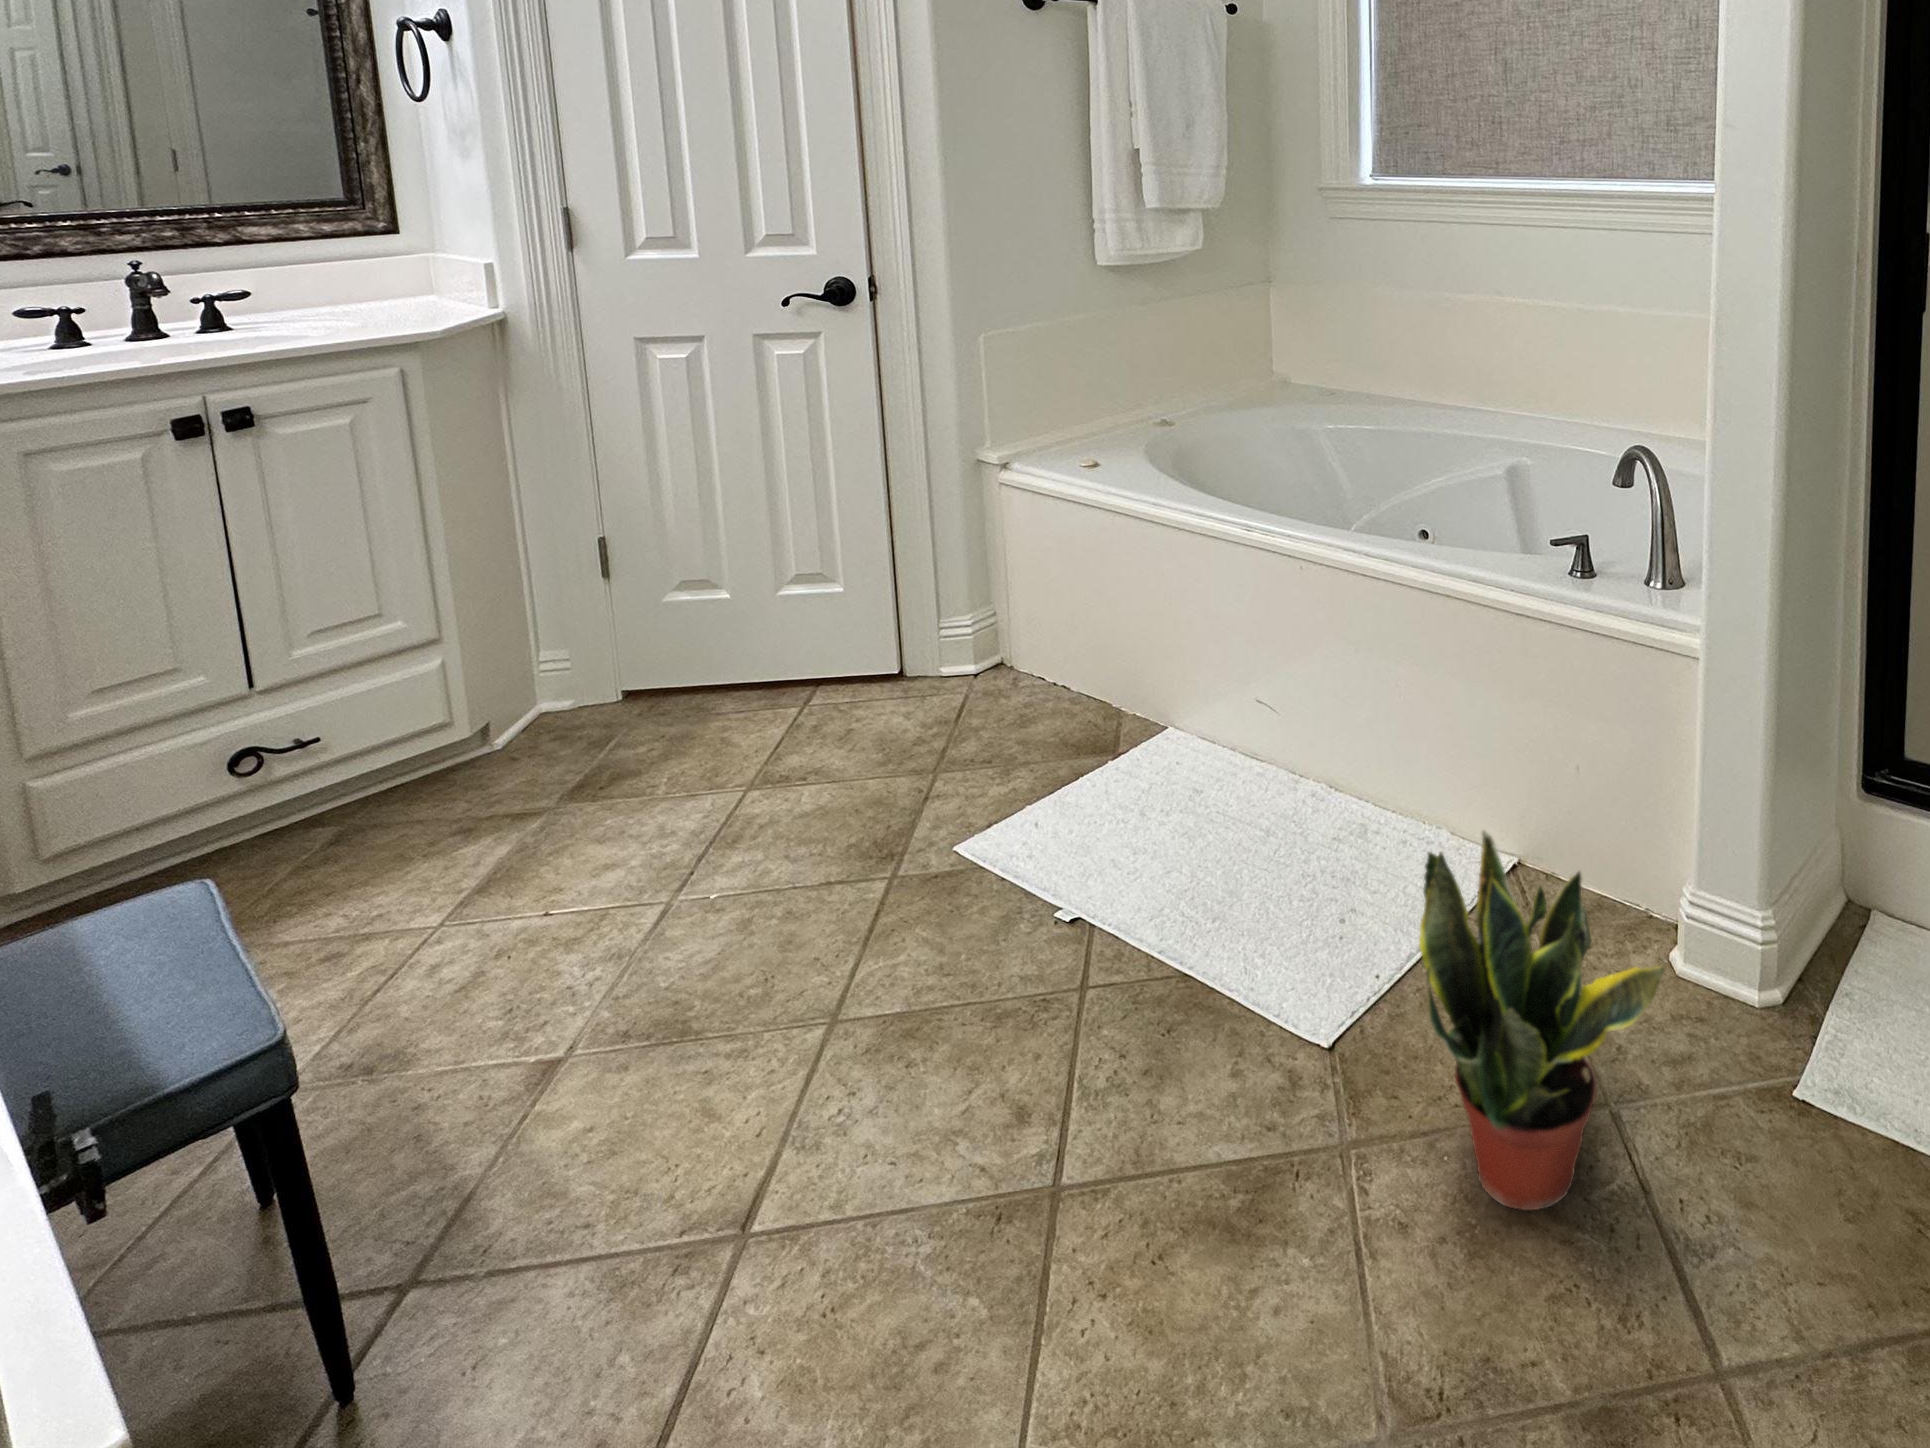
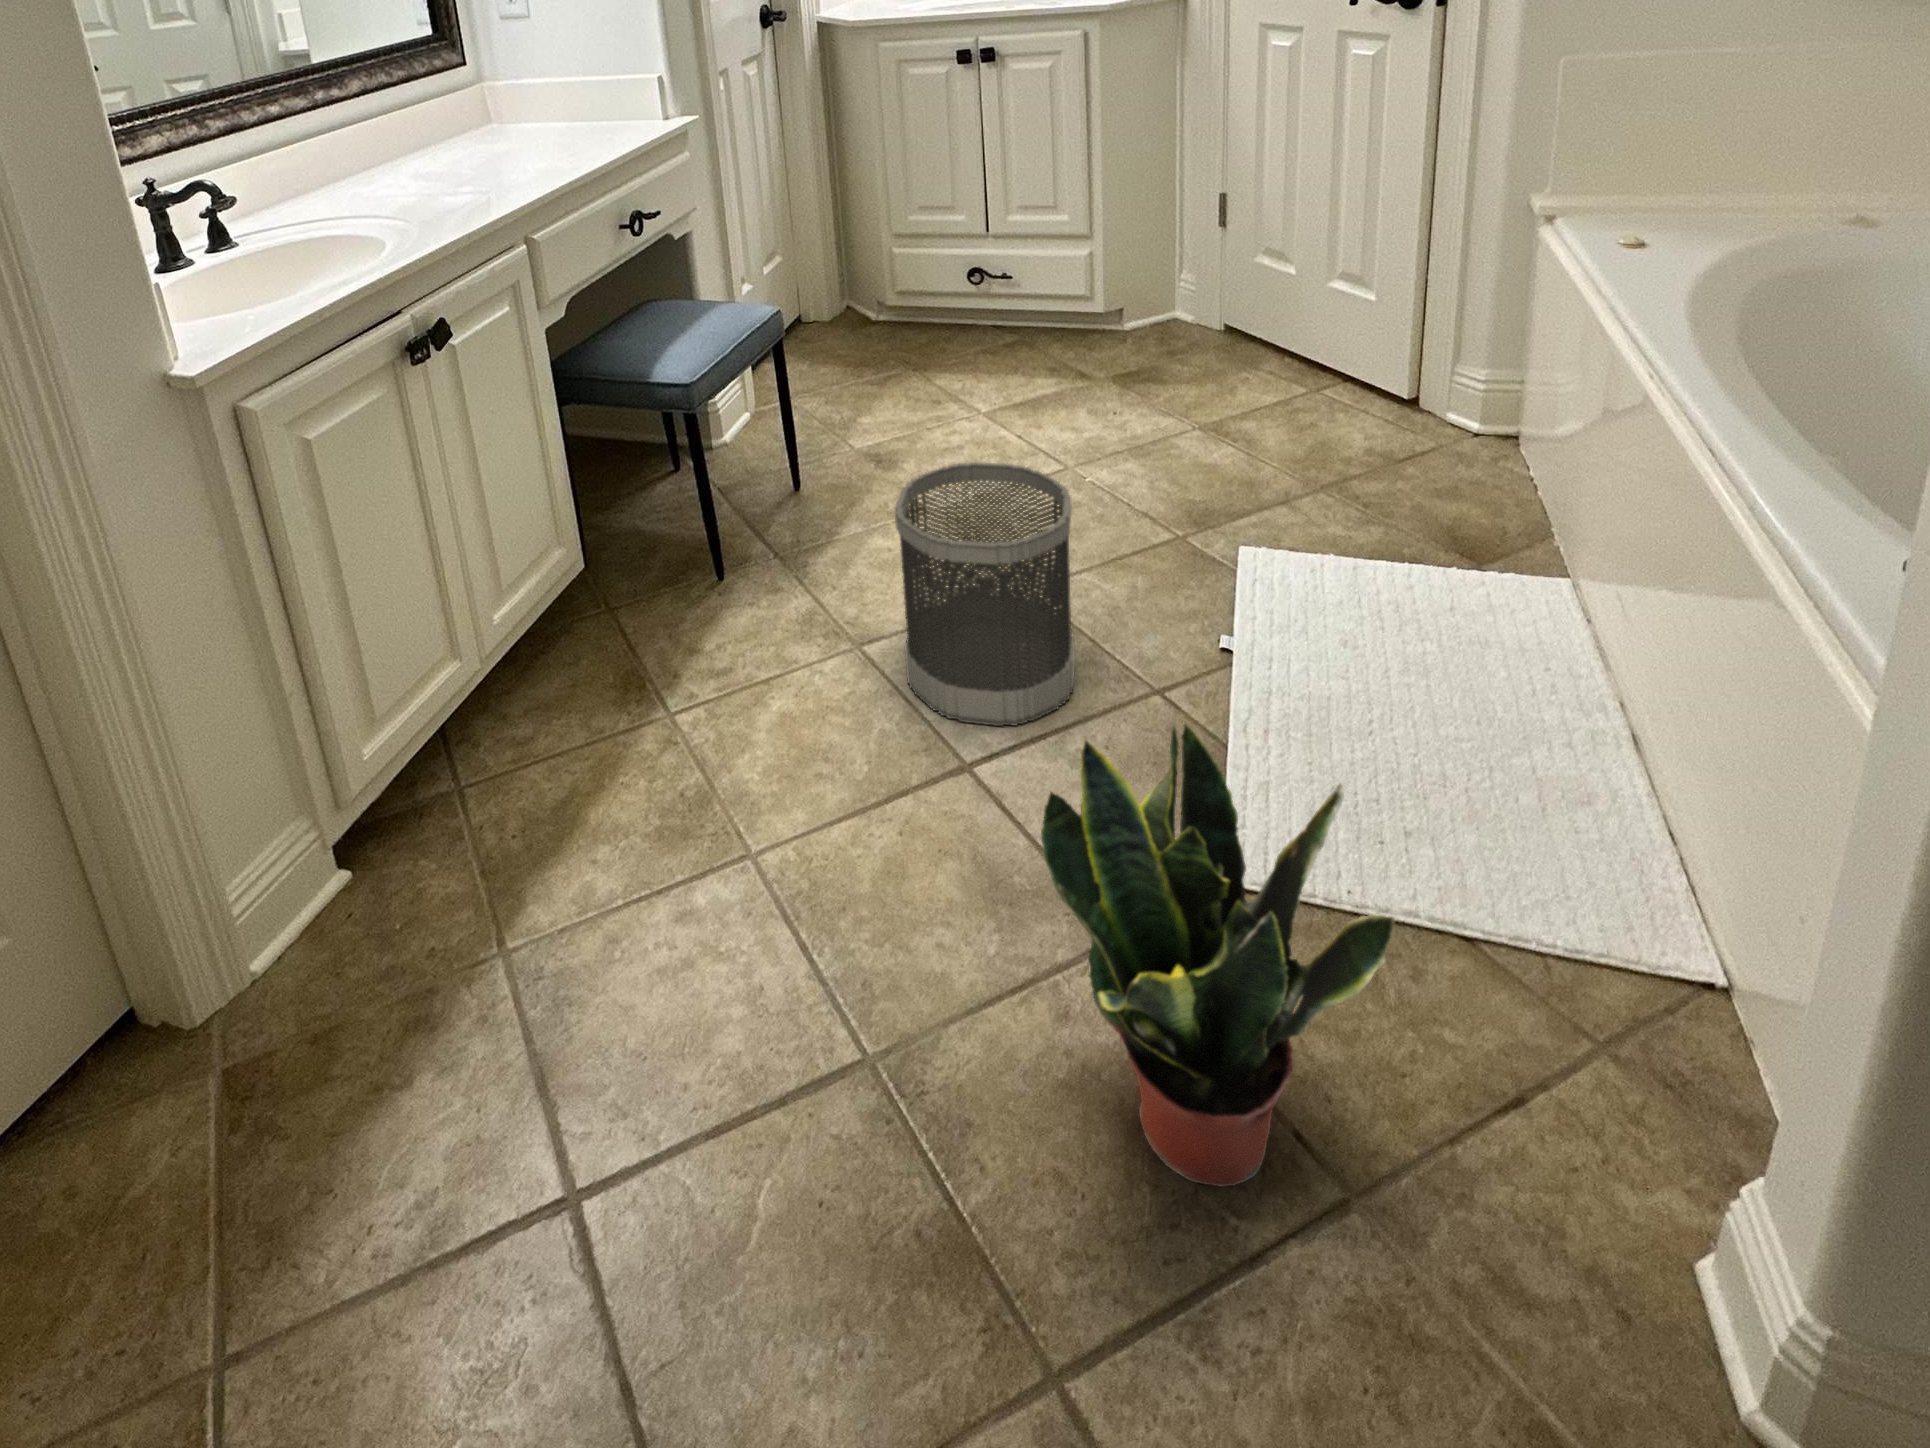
wastebasket: none [802,831,1045,1203] -> present [895,462,1075,726]

